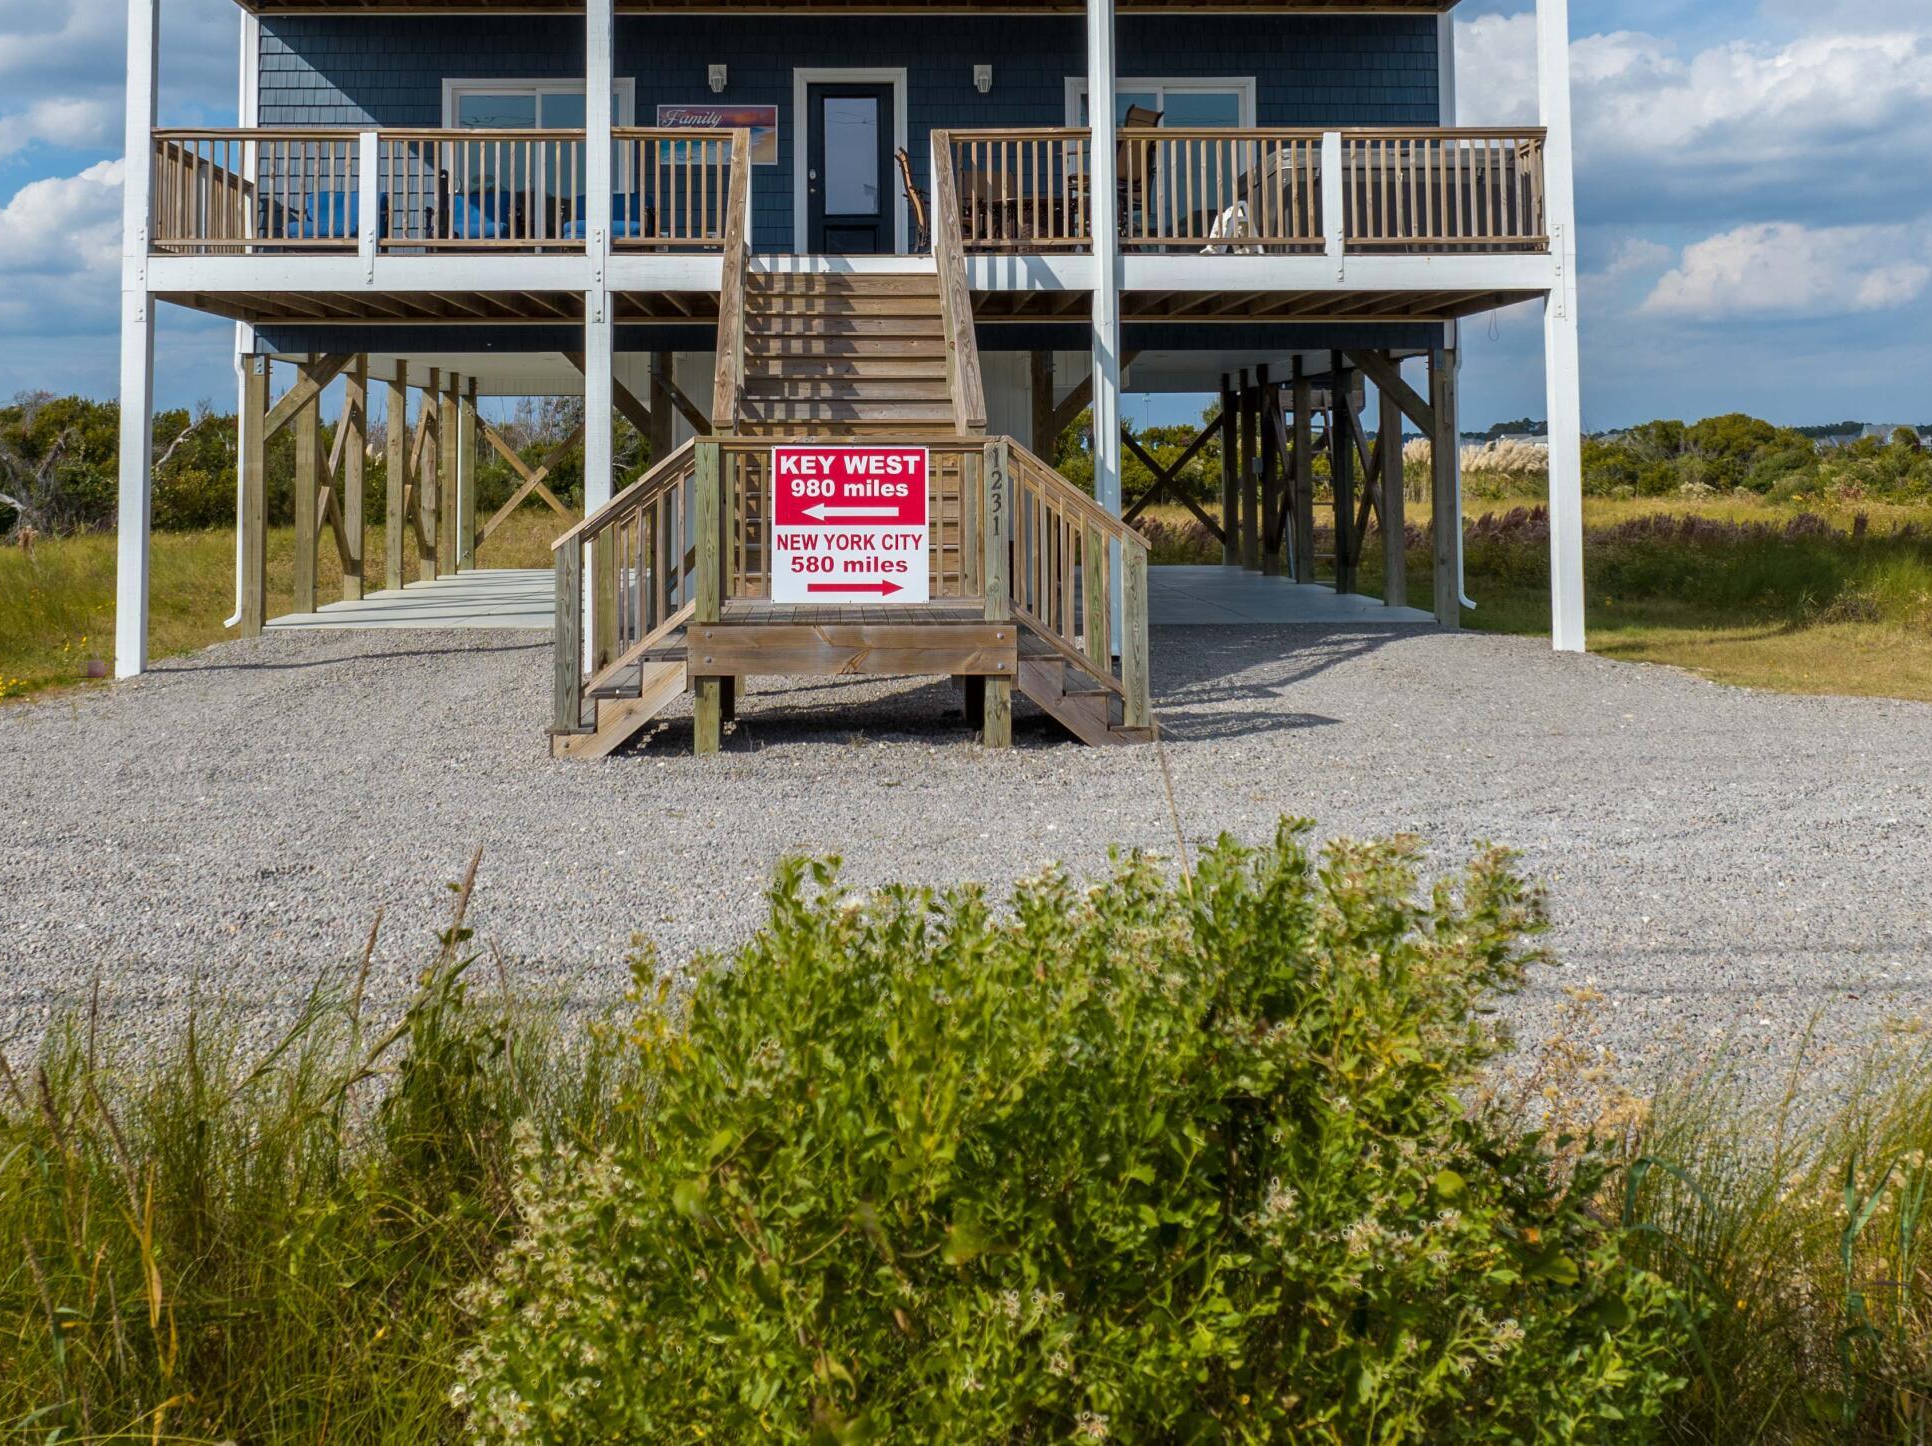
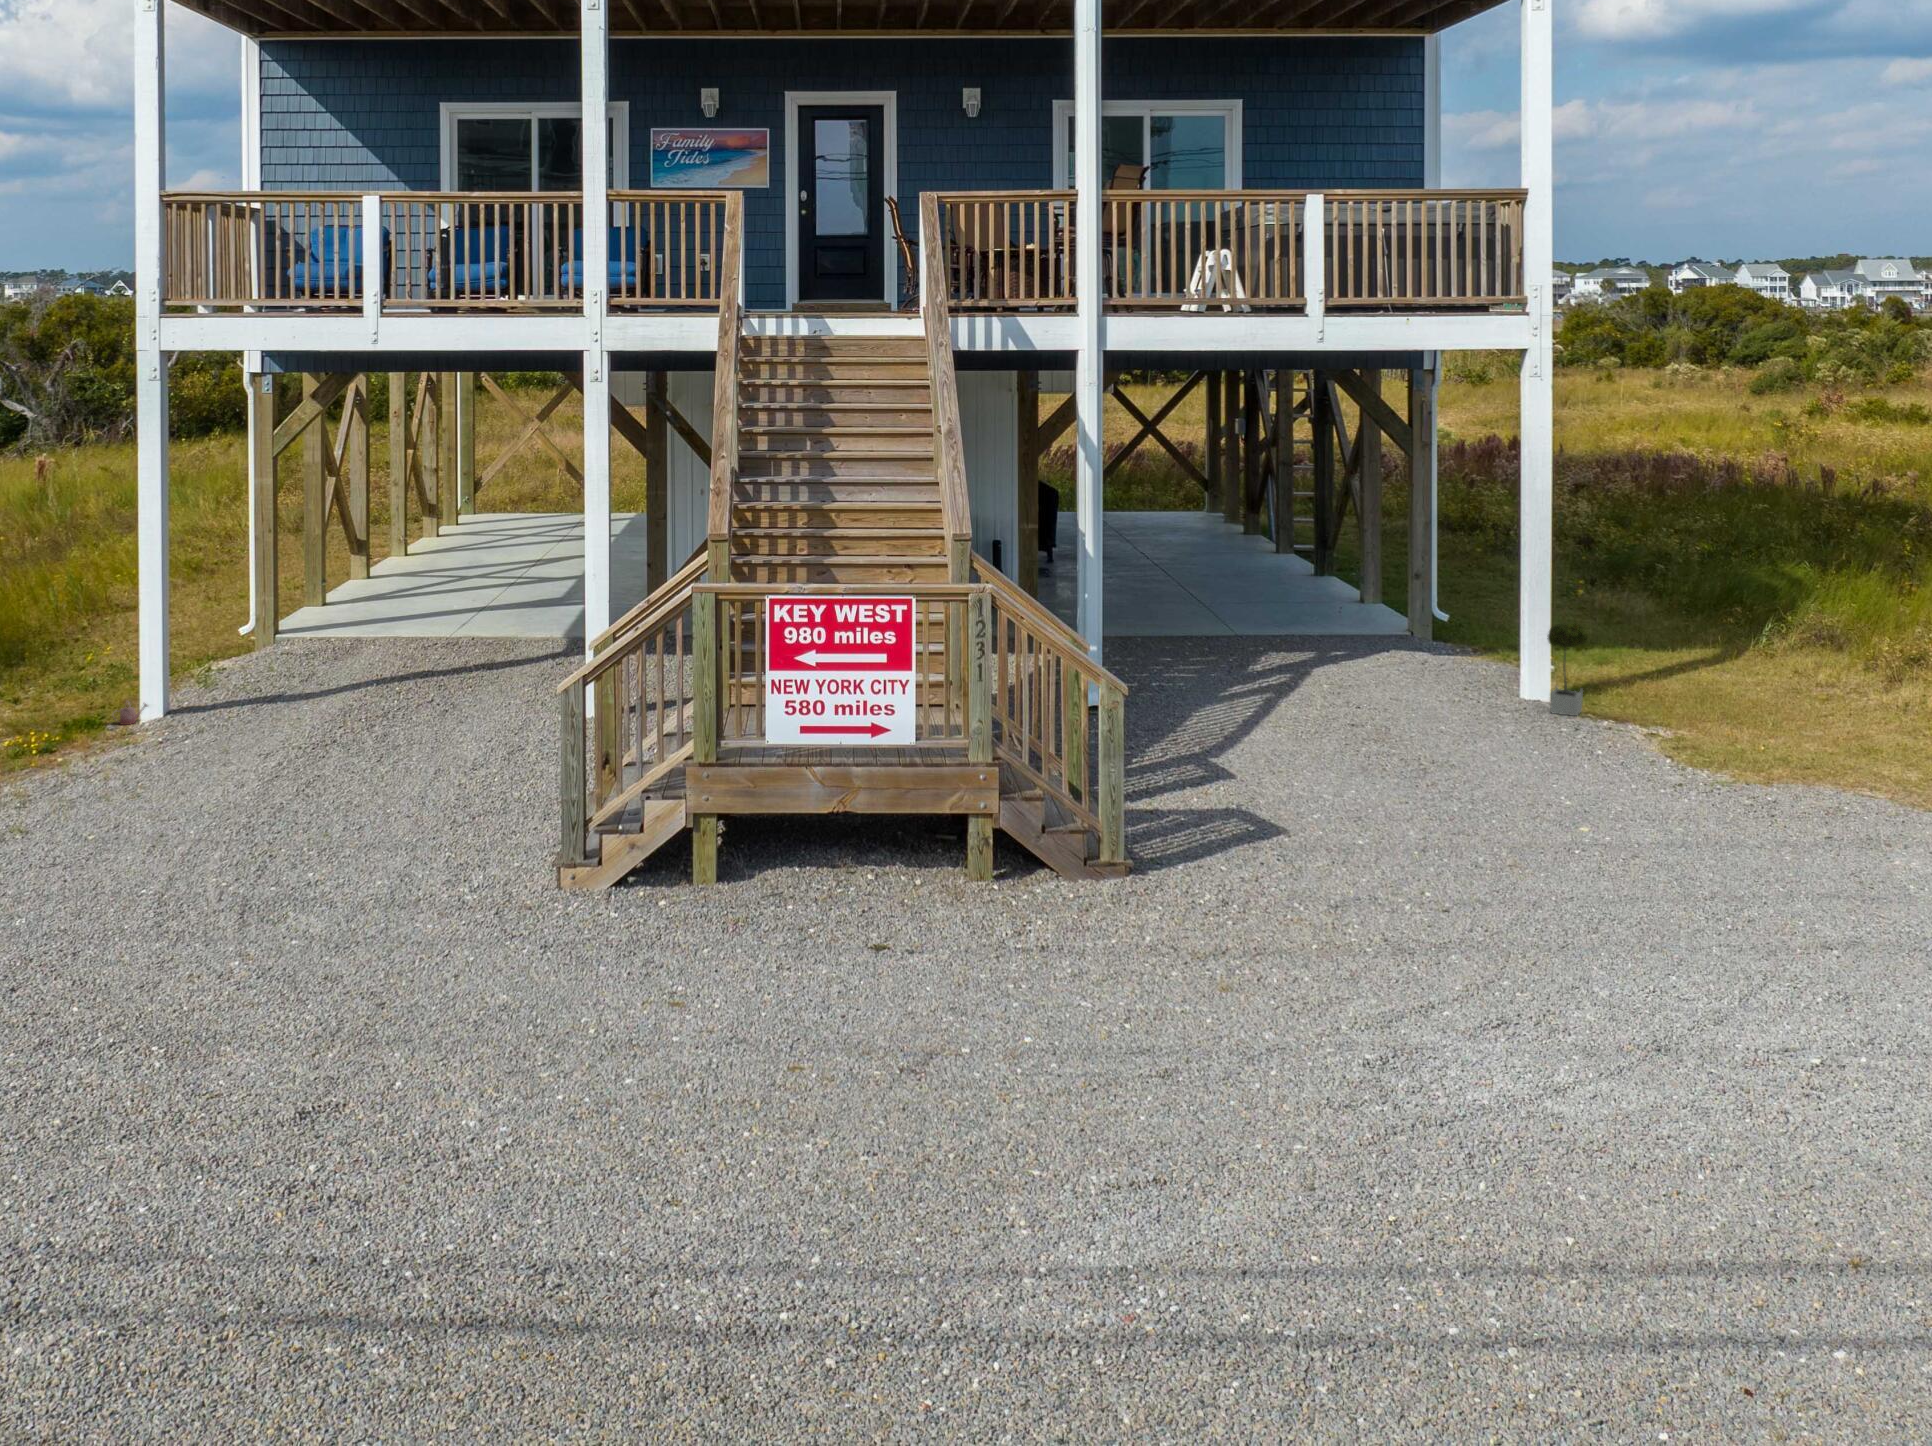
potted tree: none [1583,564,1625,663] -> present [1547,622,1588,716]

